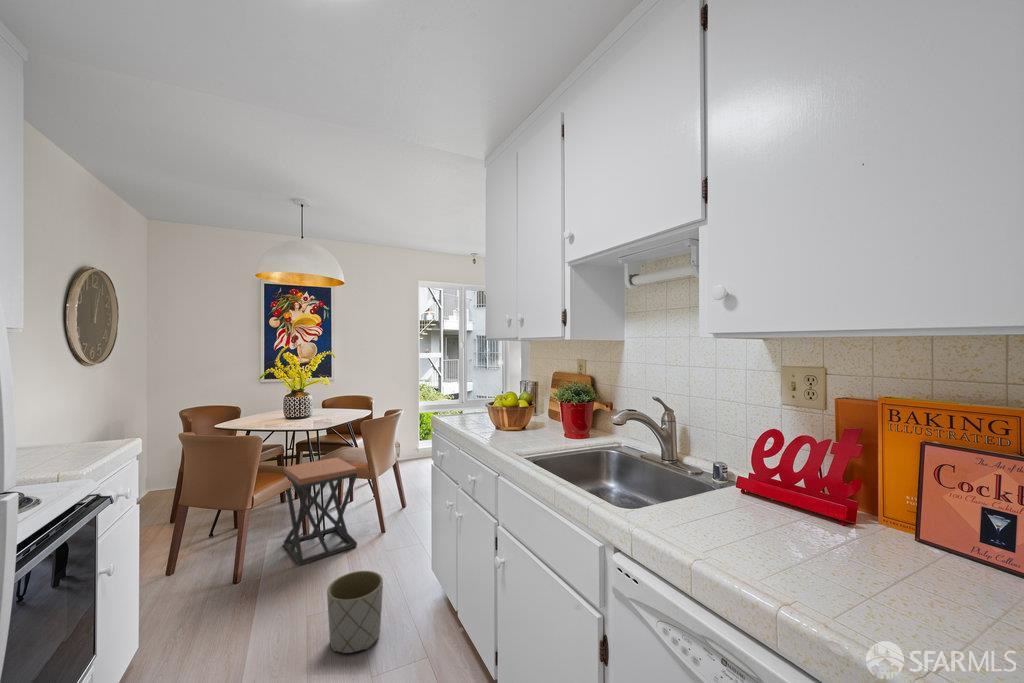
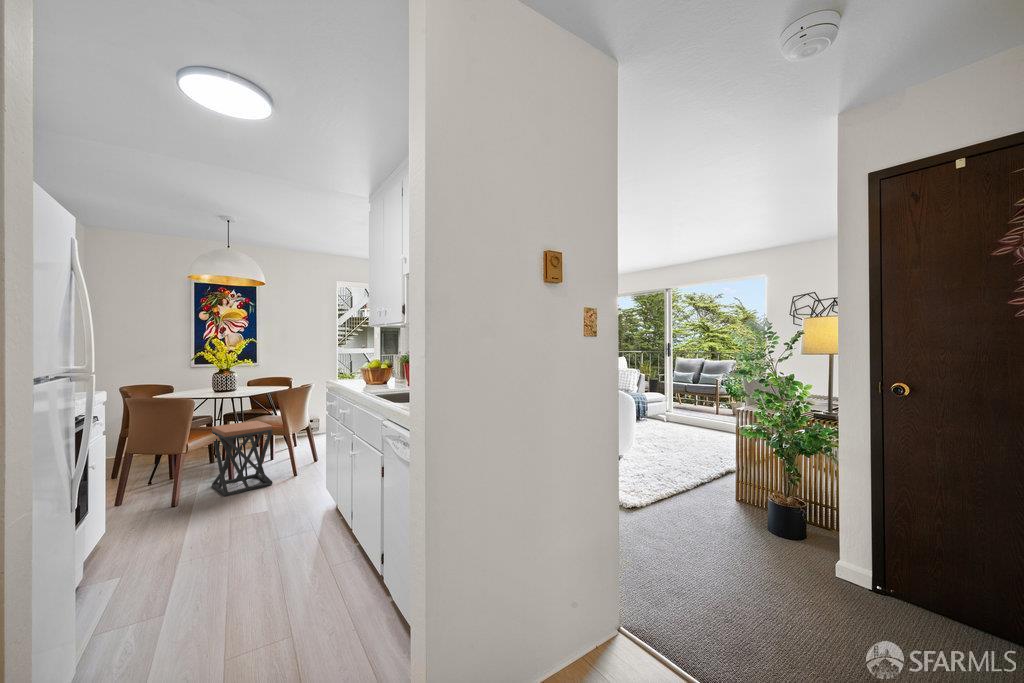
planter: present [327,571,383,653] -> none [243,486,285,534]

